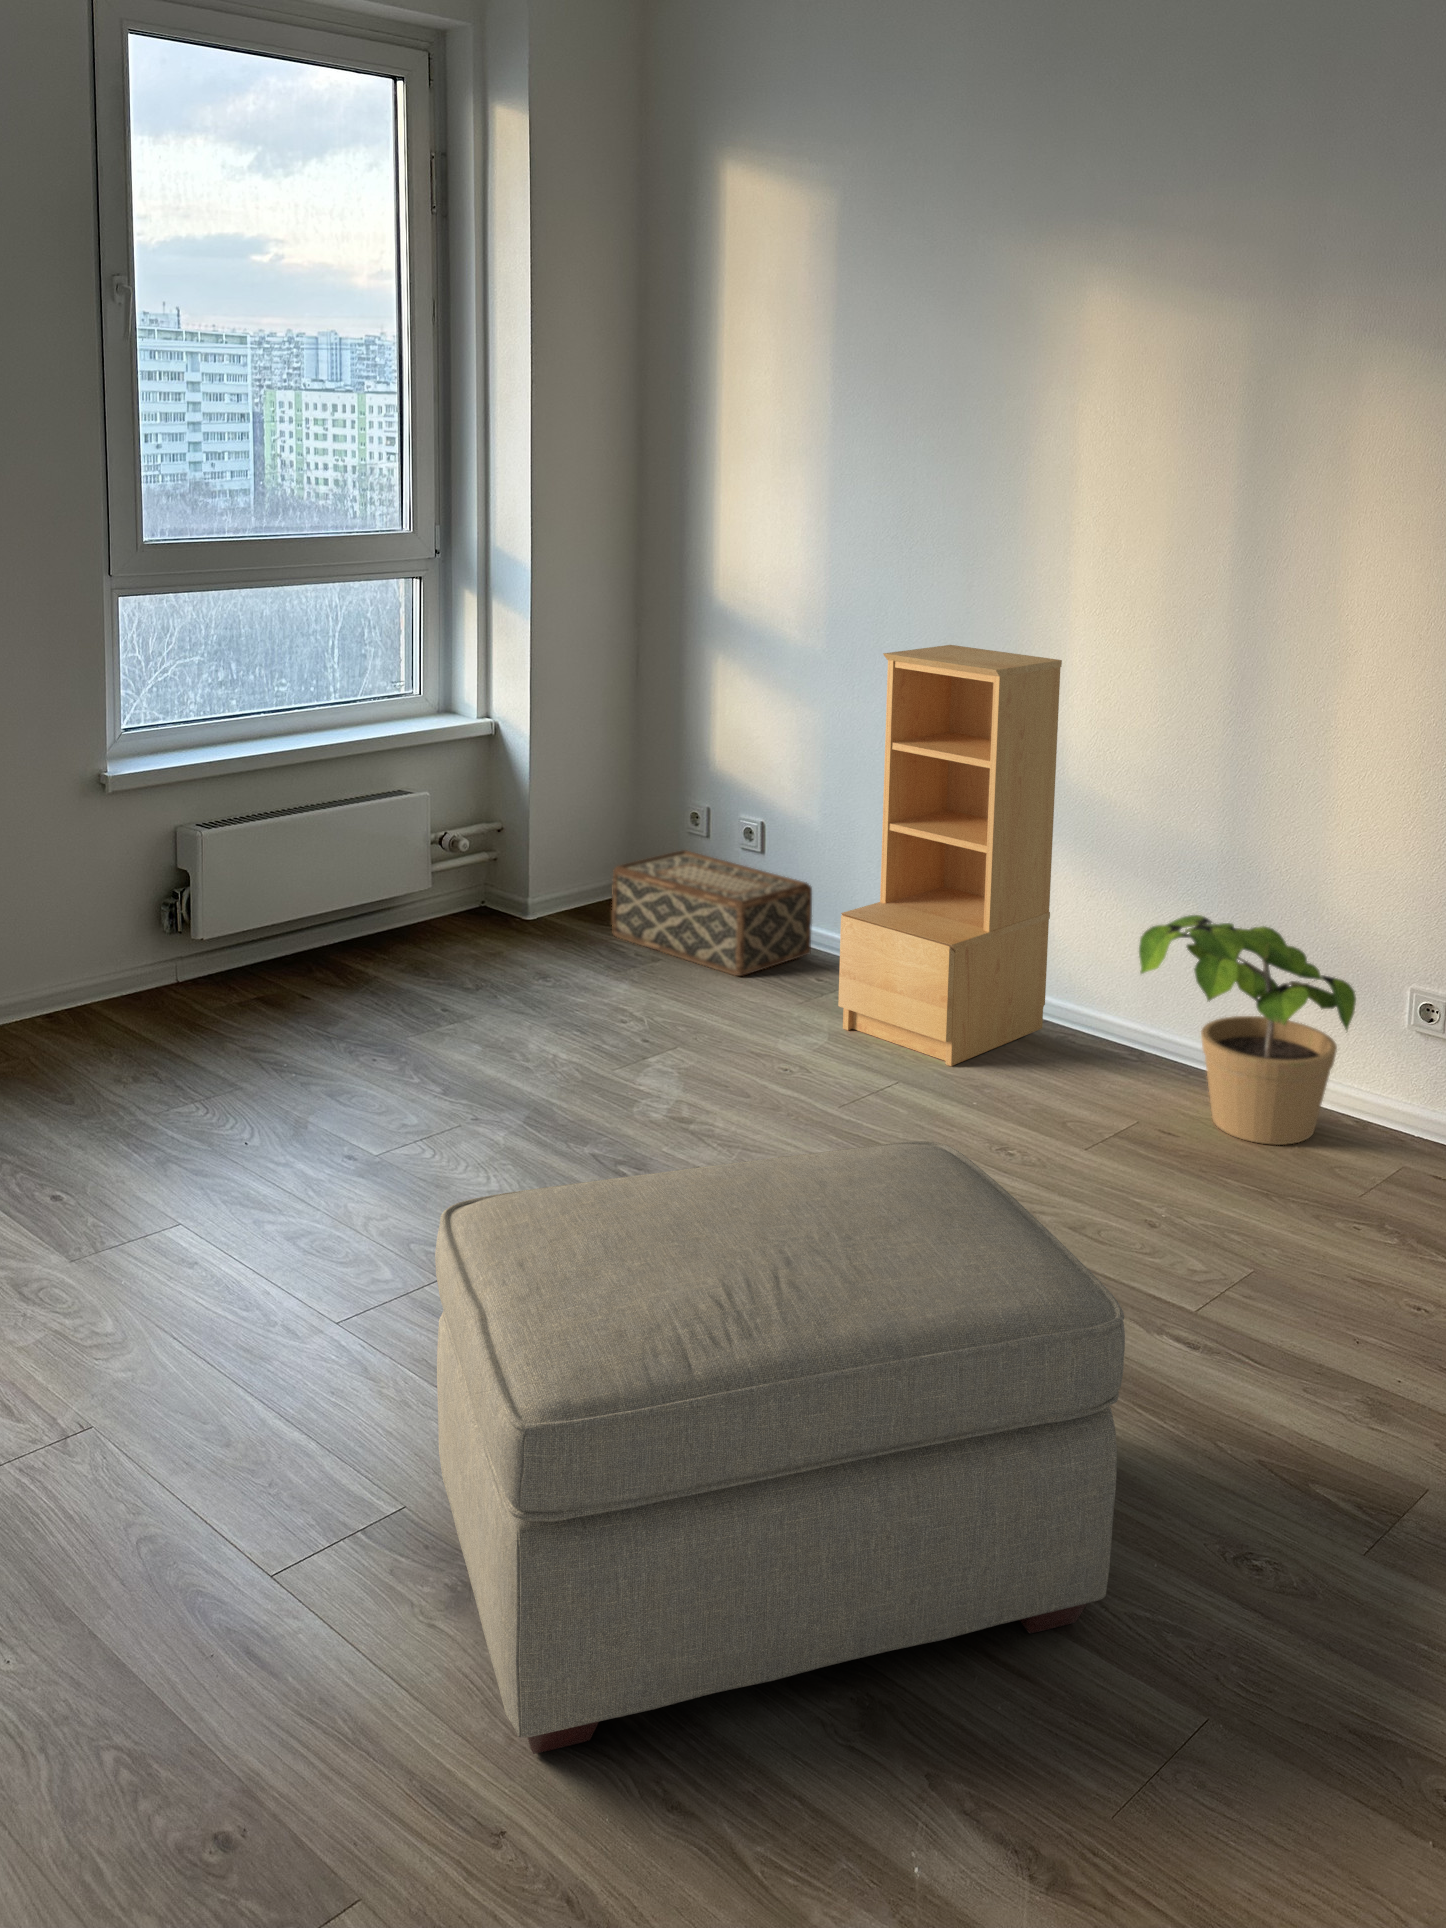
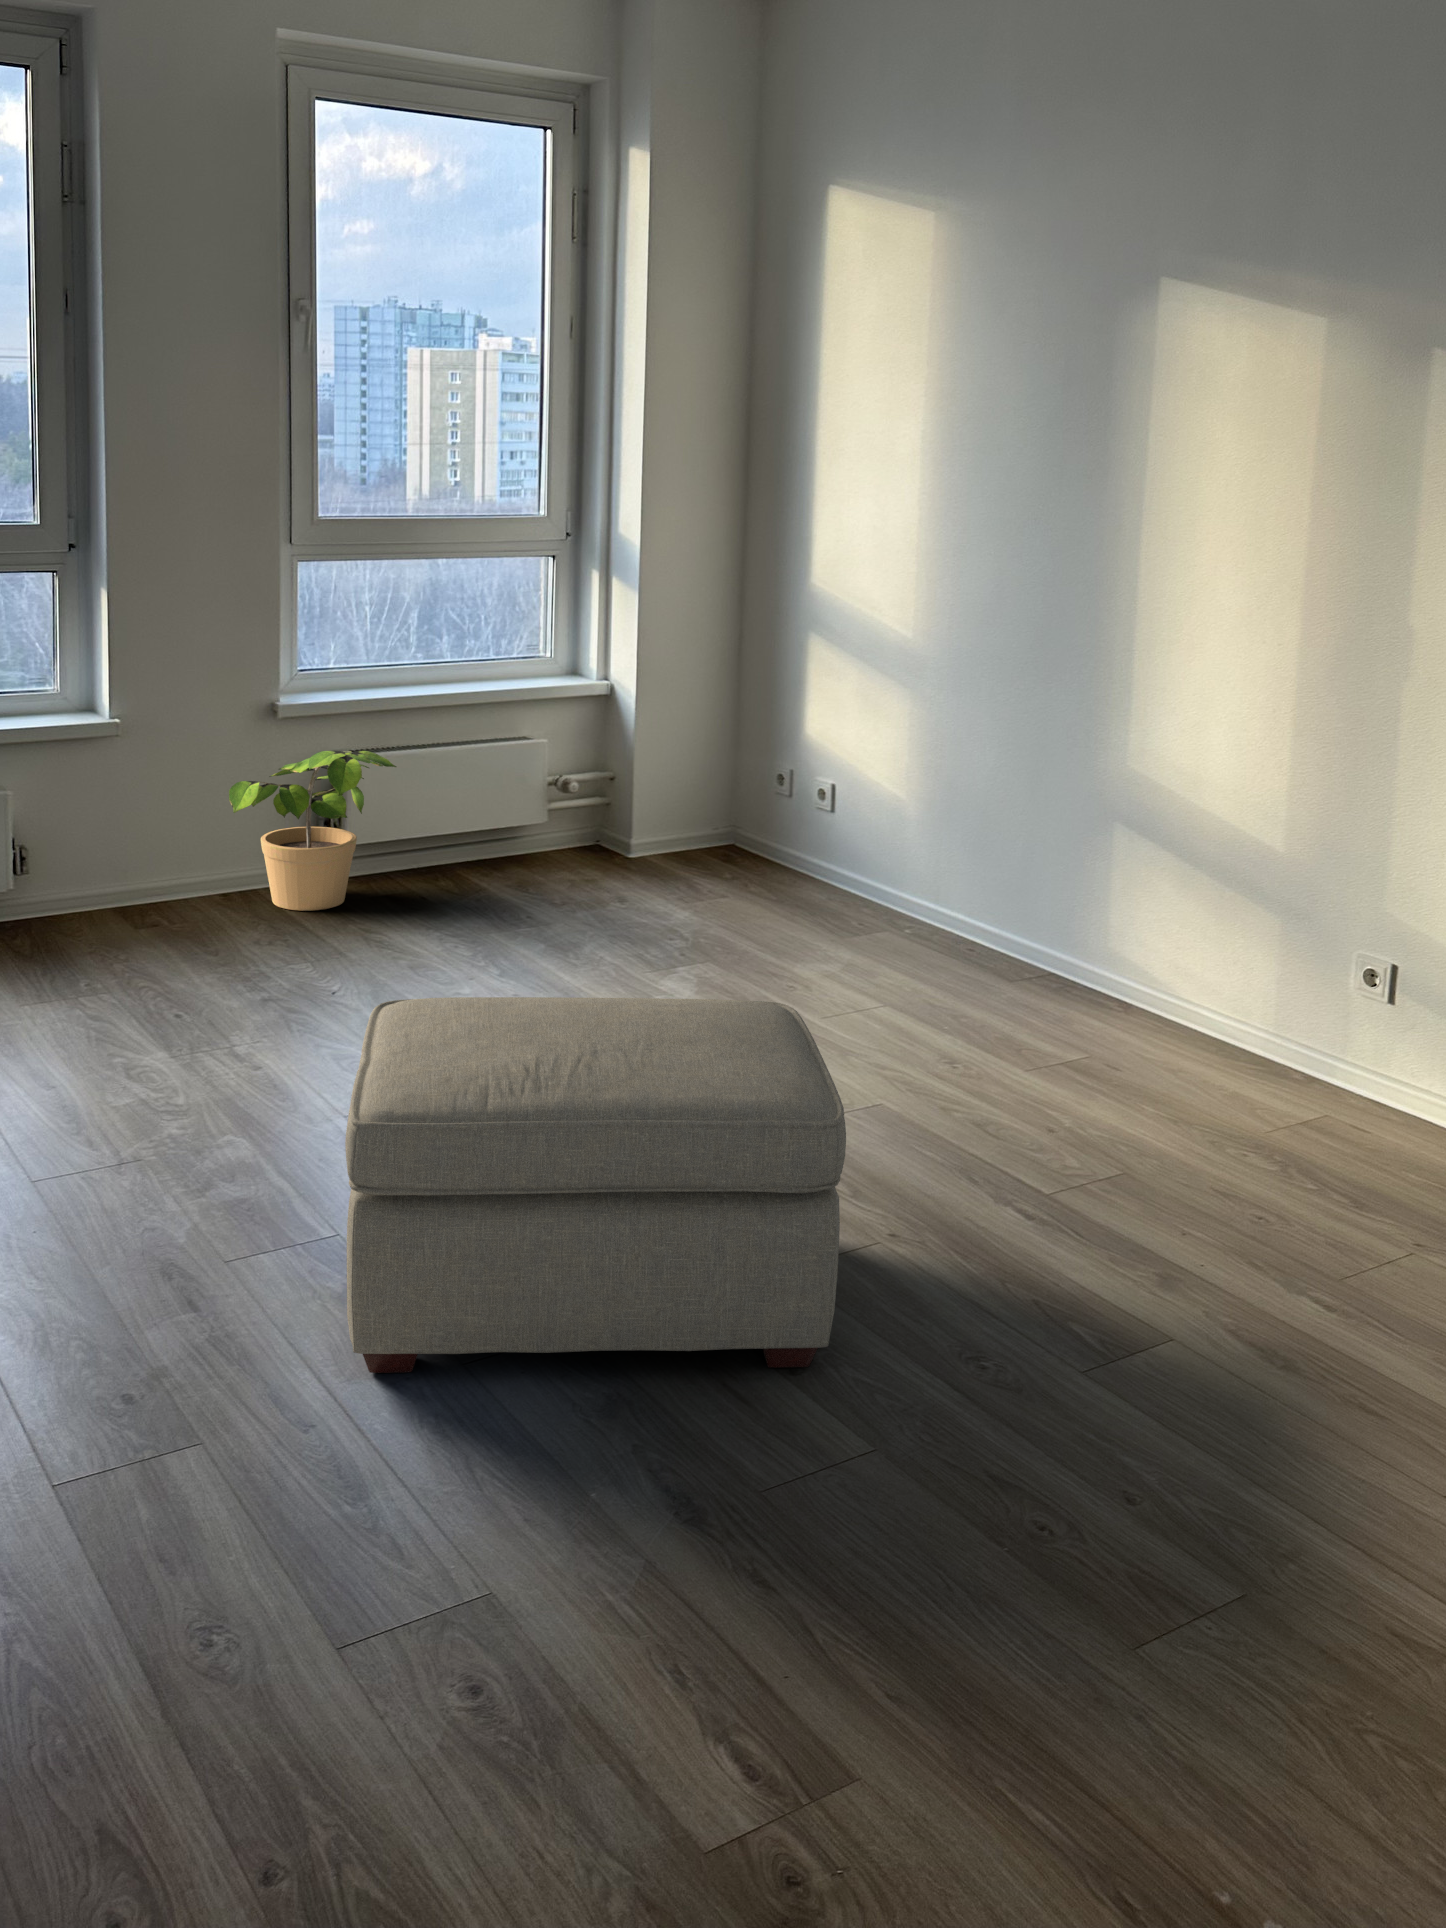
bookshelf: present [838,645,1062,1066] -> none [859,626,1072,1000]
woven basket: present [612,850,812,976] -> none [700,807,870,916]
potted plant: present [1139,915,1356,1145] -> present [229,751,396,911]

